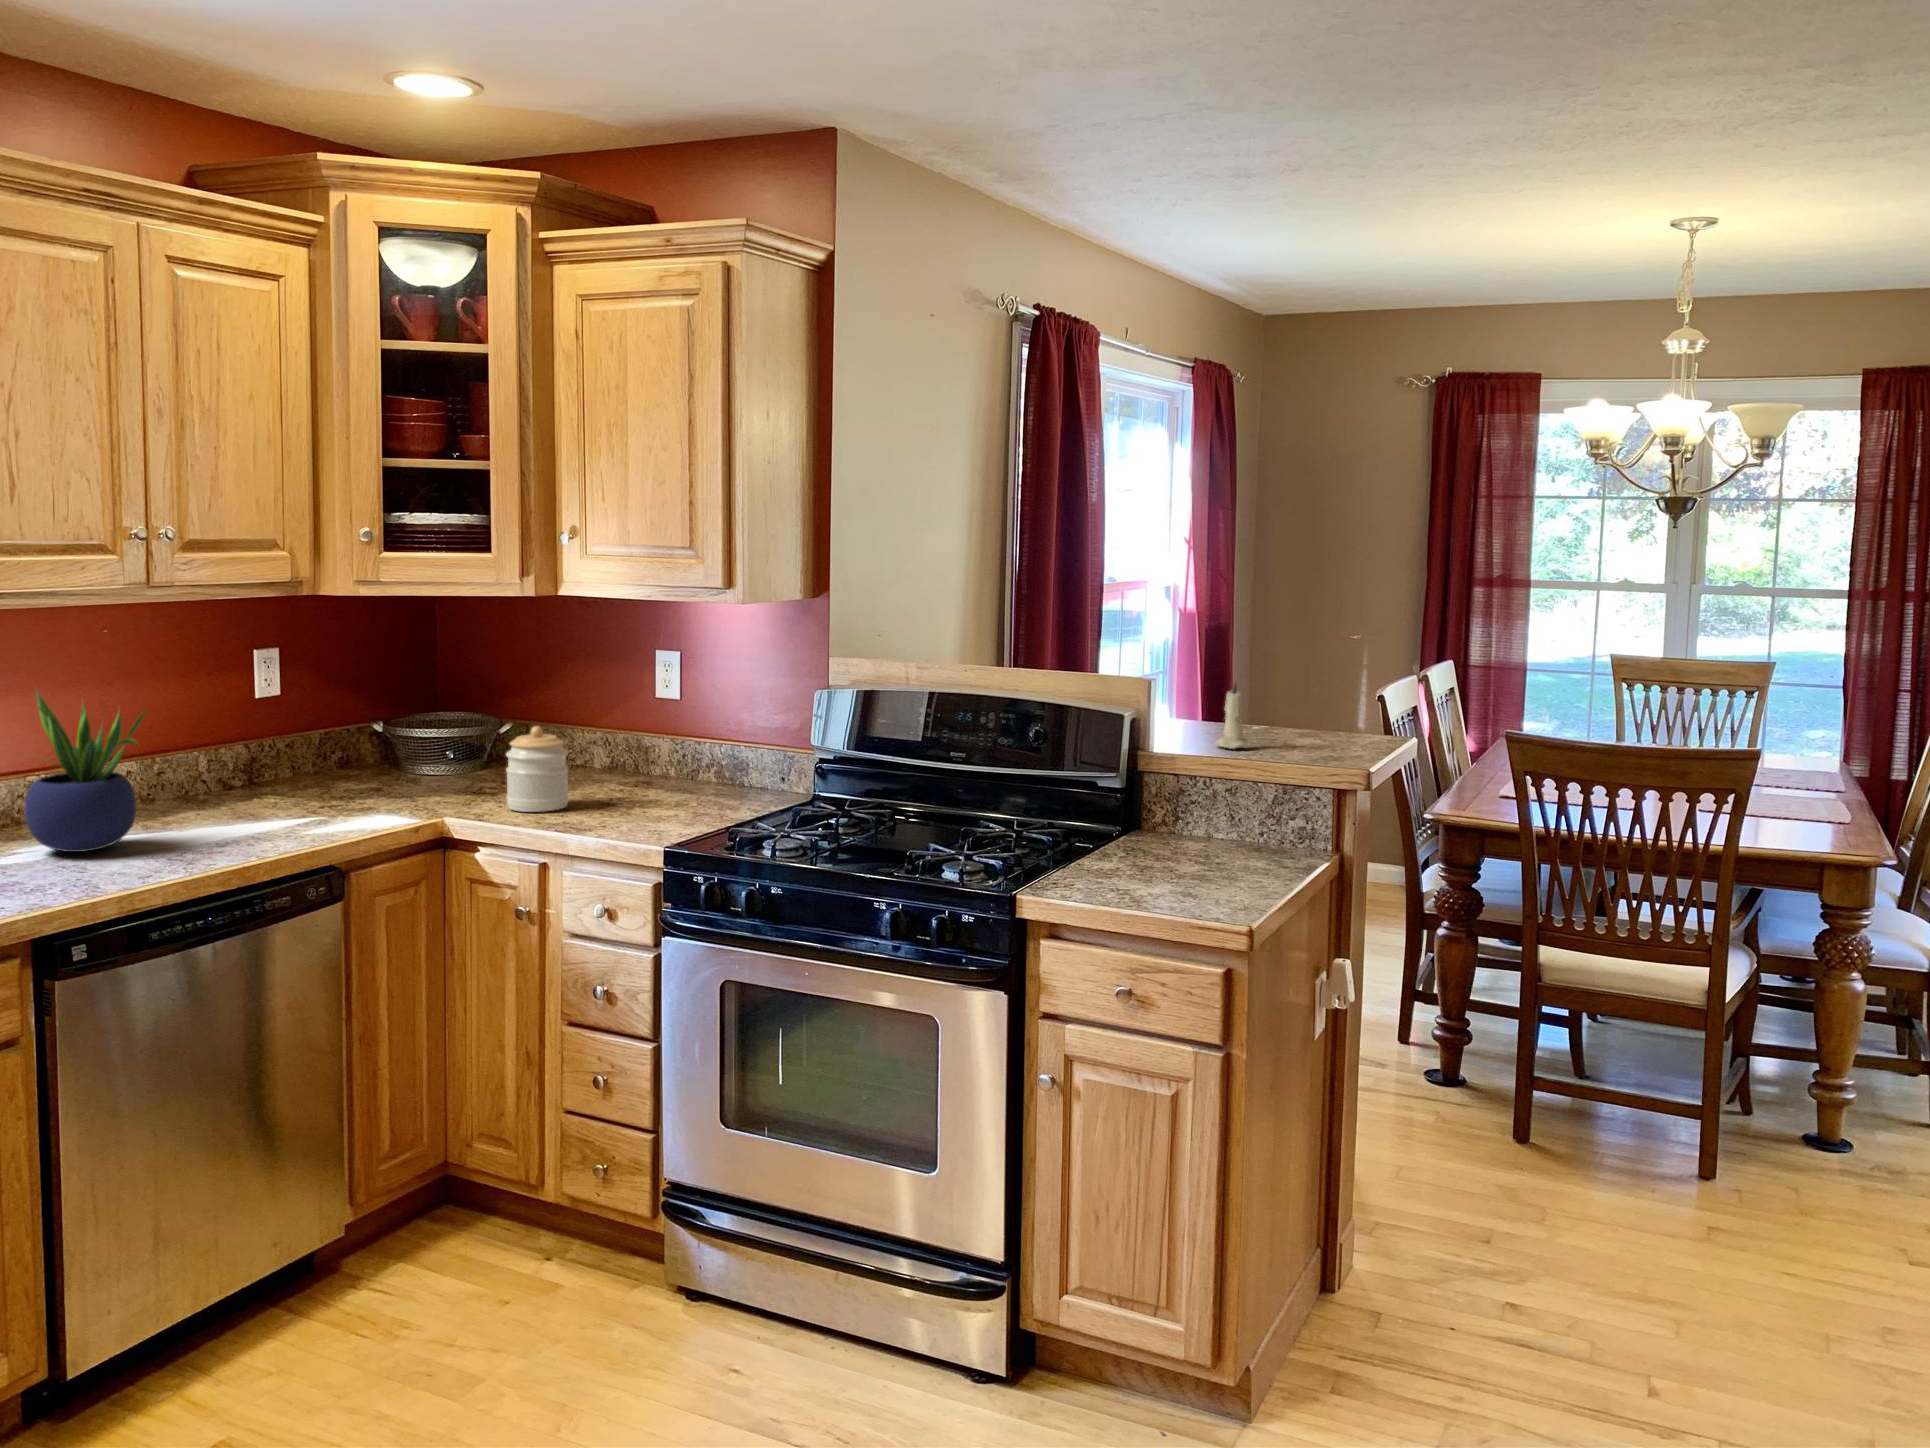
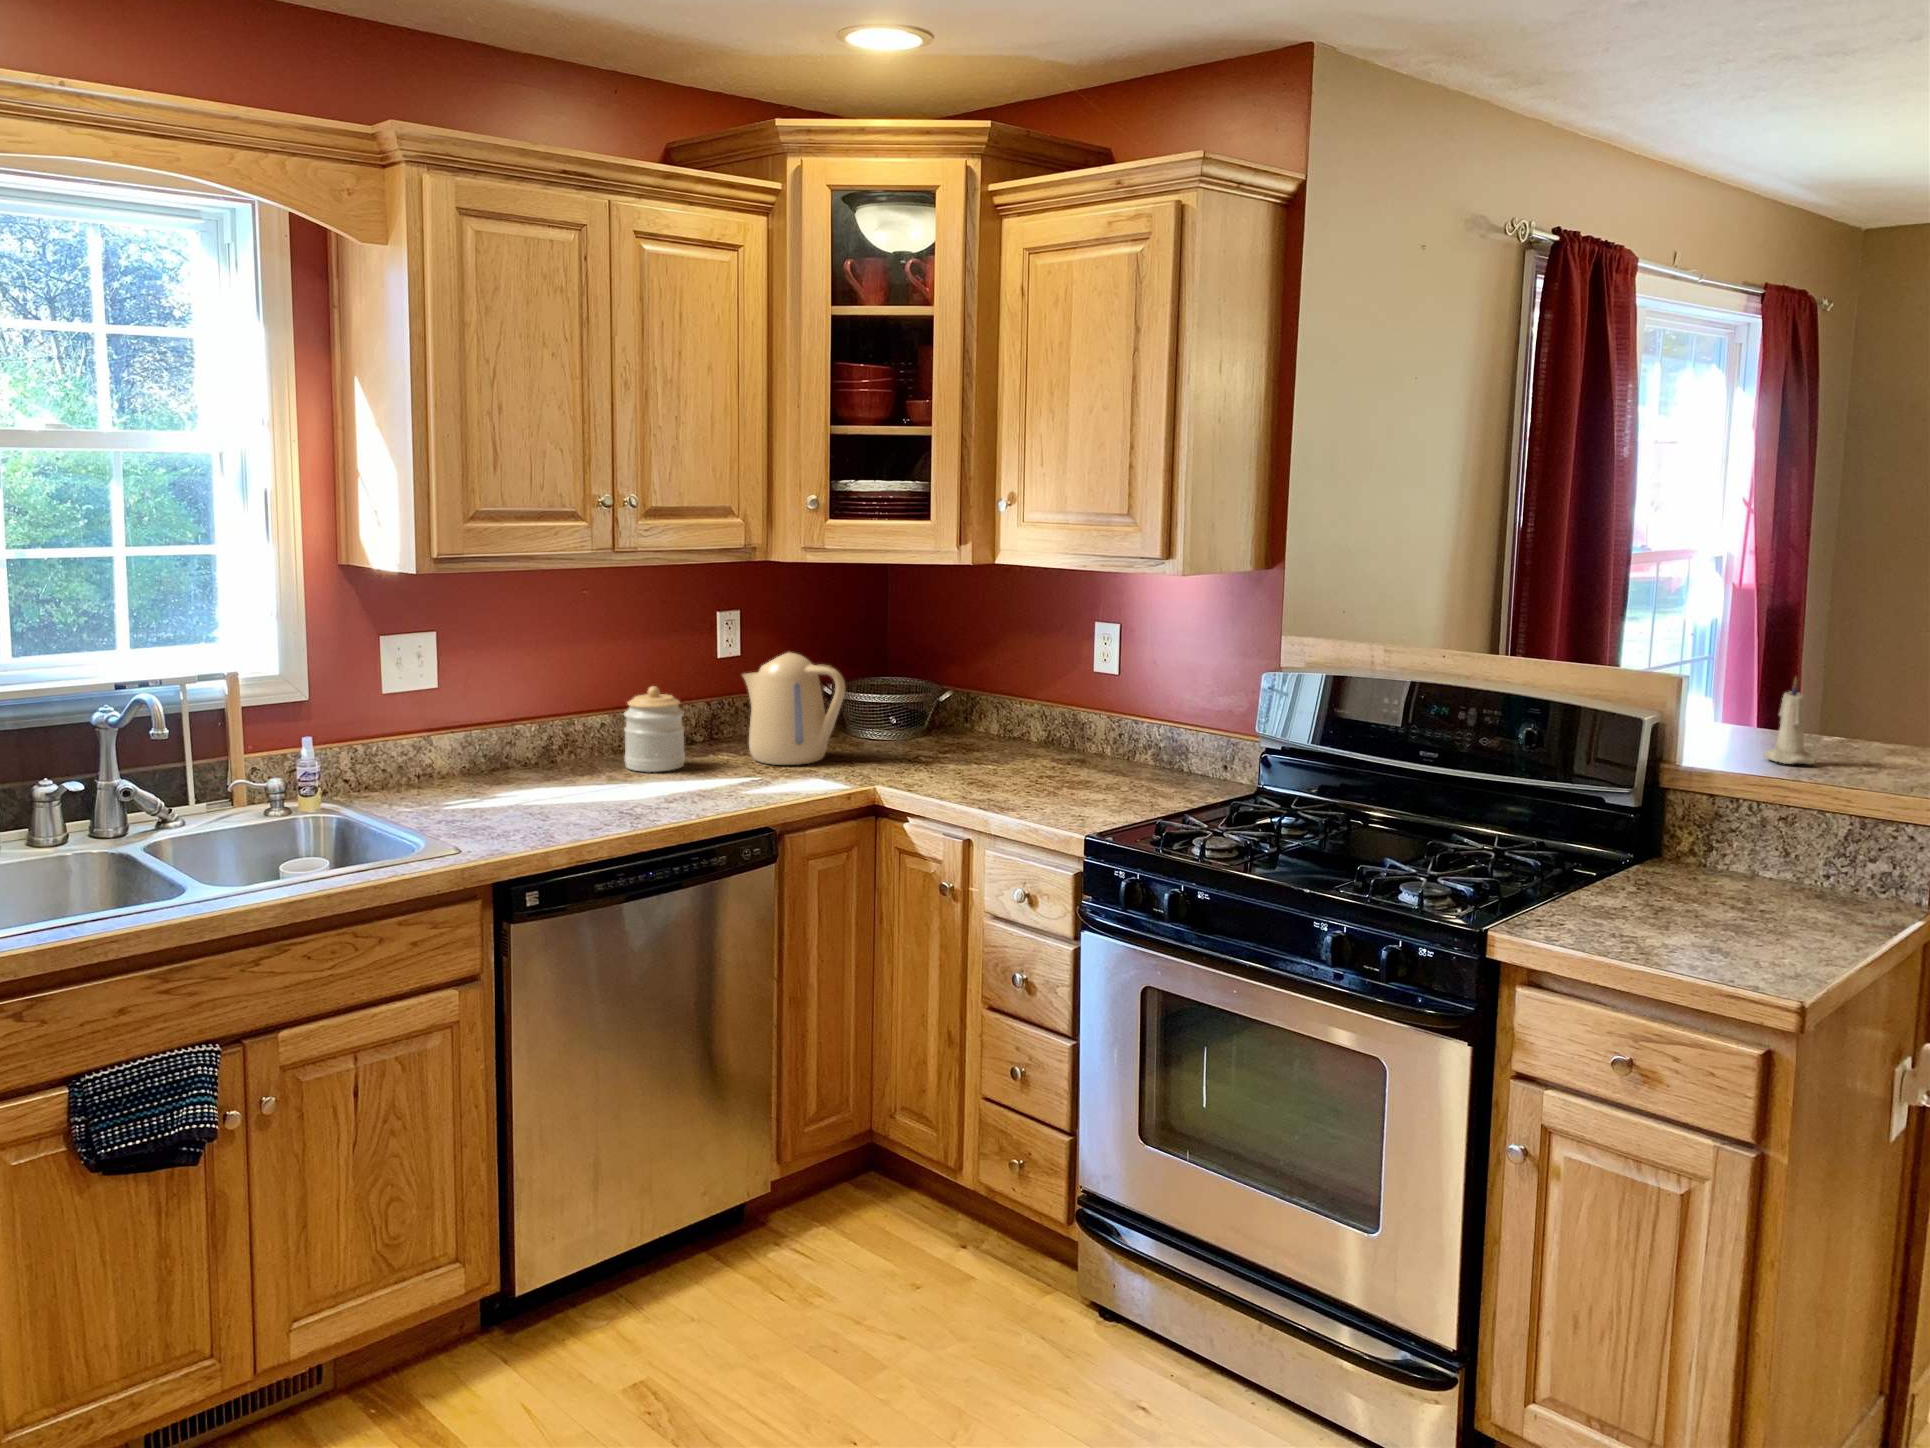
potted plant: present [25,689,146,852] -> none [497,643,610,801]
kettle: none [287,689,404,803] -> present [742,653,845,765]
jar: present [506,726,569,812] -> present [624,686,685,772]

